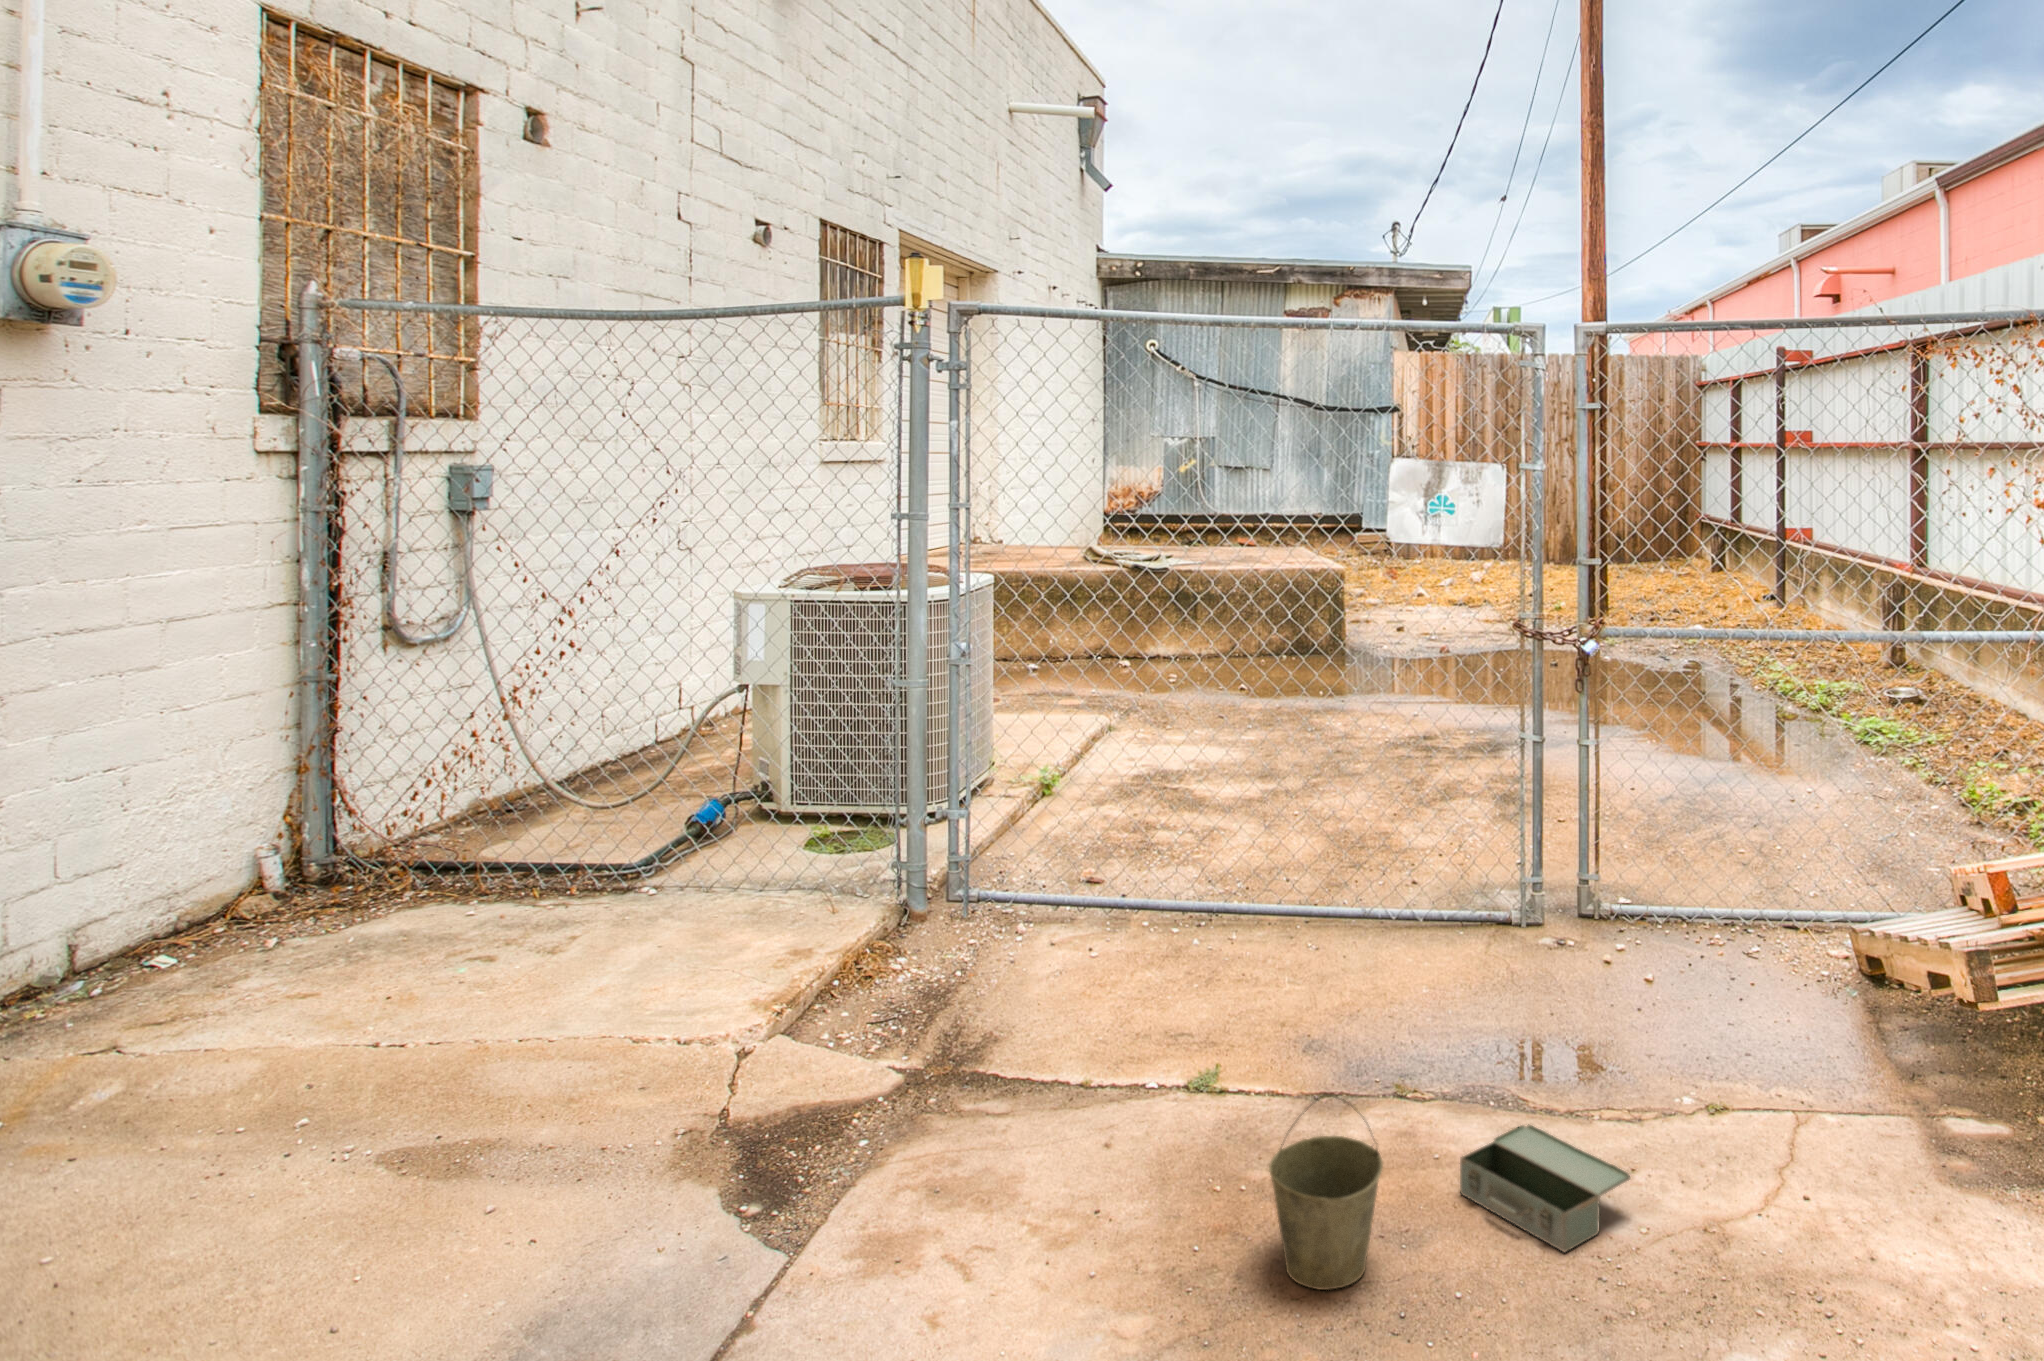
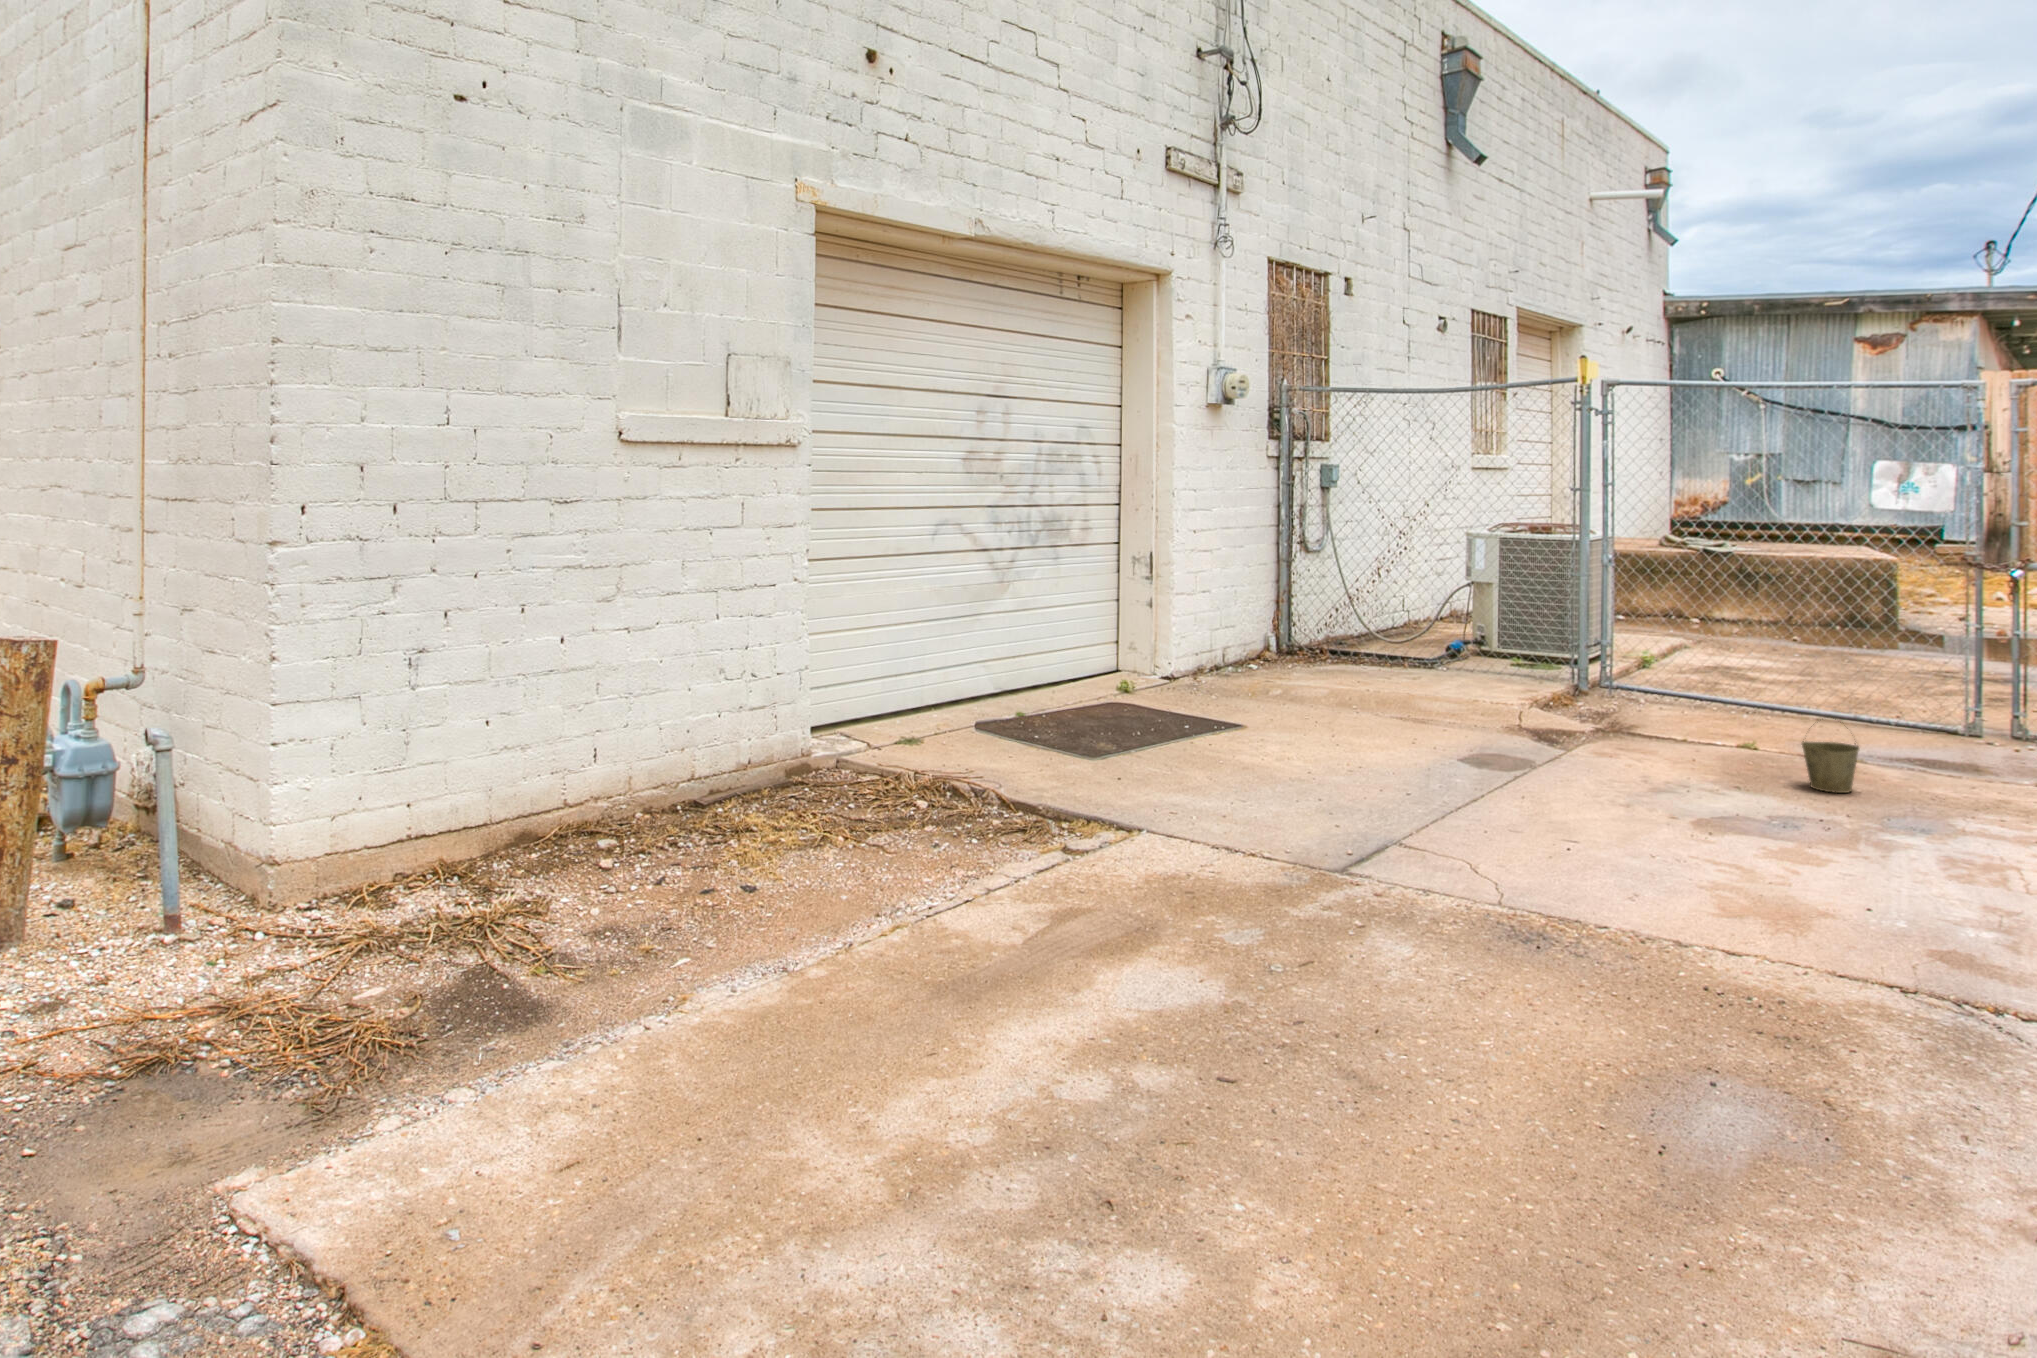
toolbox: present [1460,1124,1630,1252] -> none [1910,769,2009,804]

